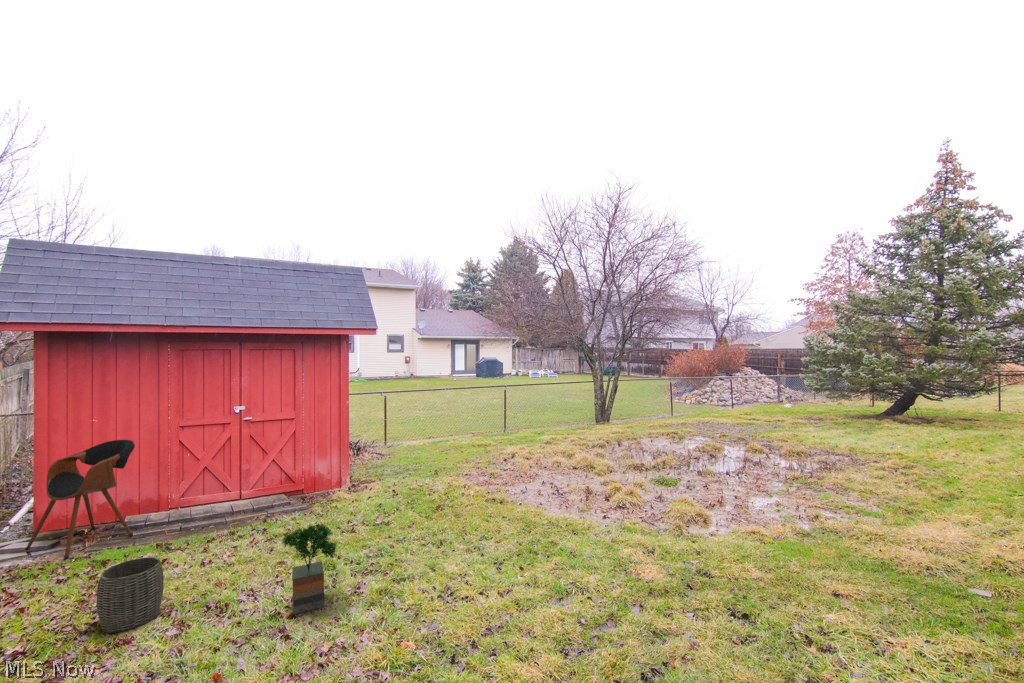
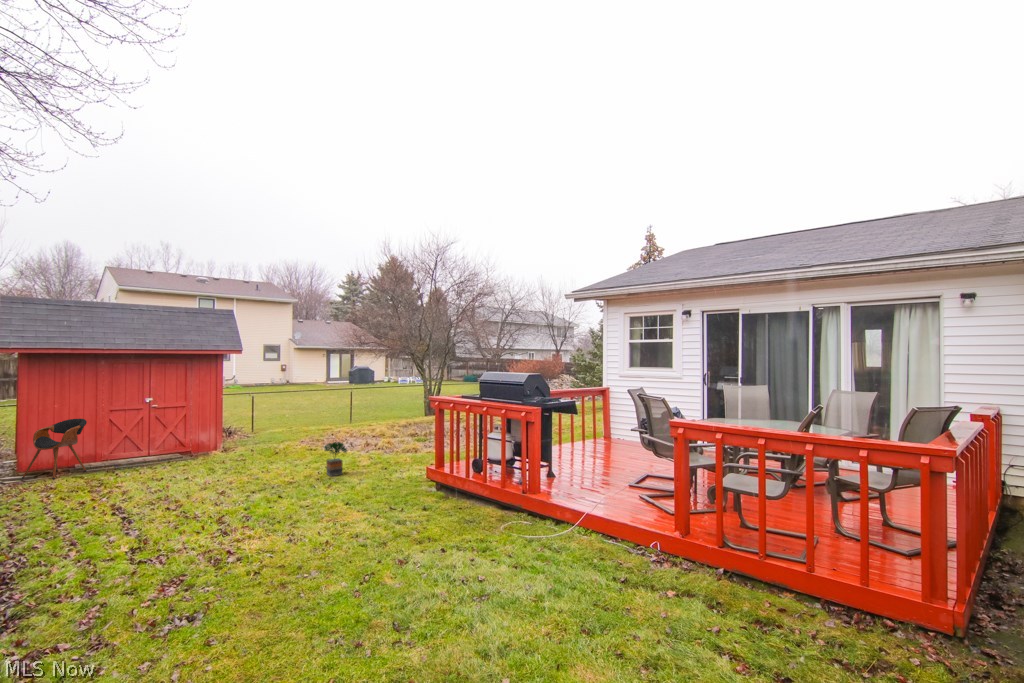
potted tree: present [282,524,337,614] -> present [324,442,347,476]
woven basket: present [97,557,164,633] -> none [99,463,129,491]

